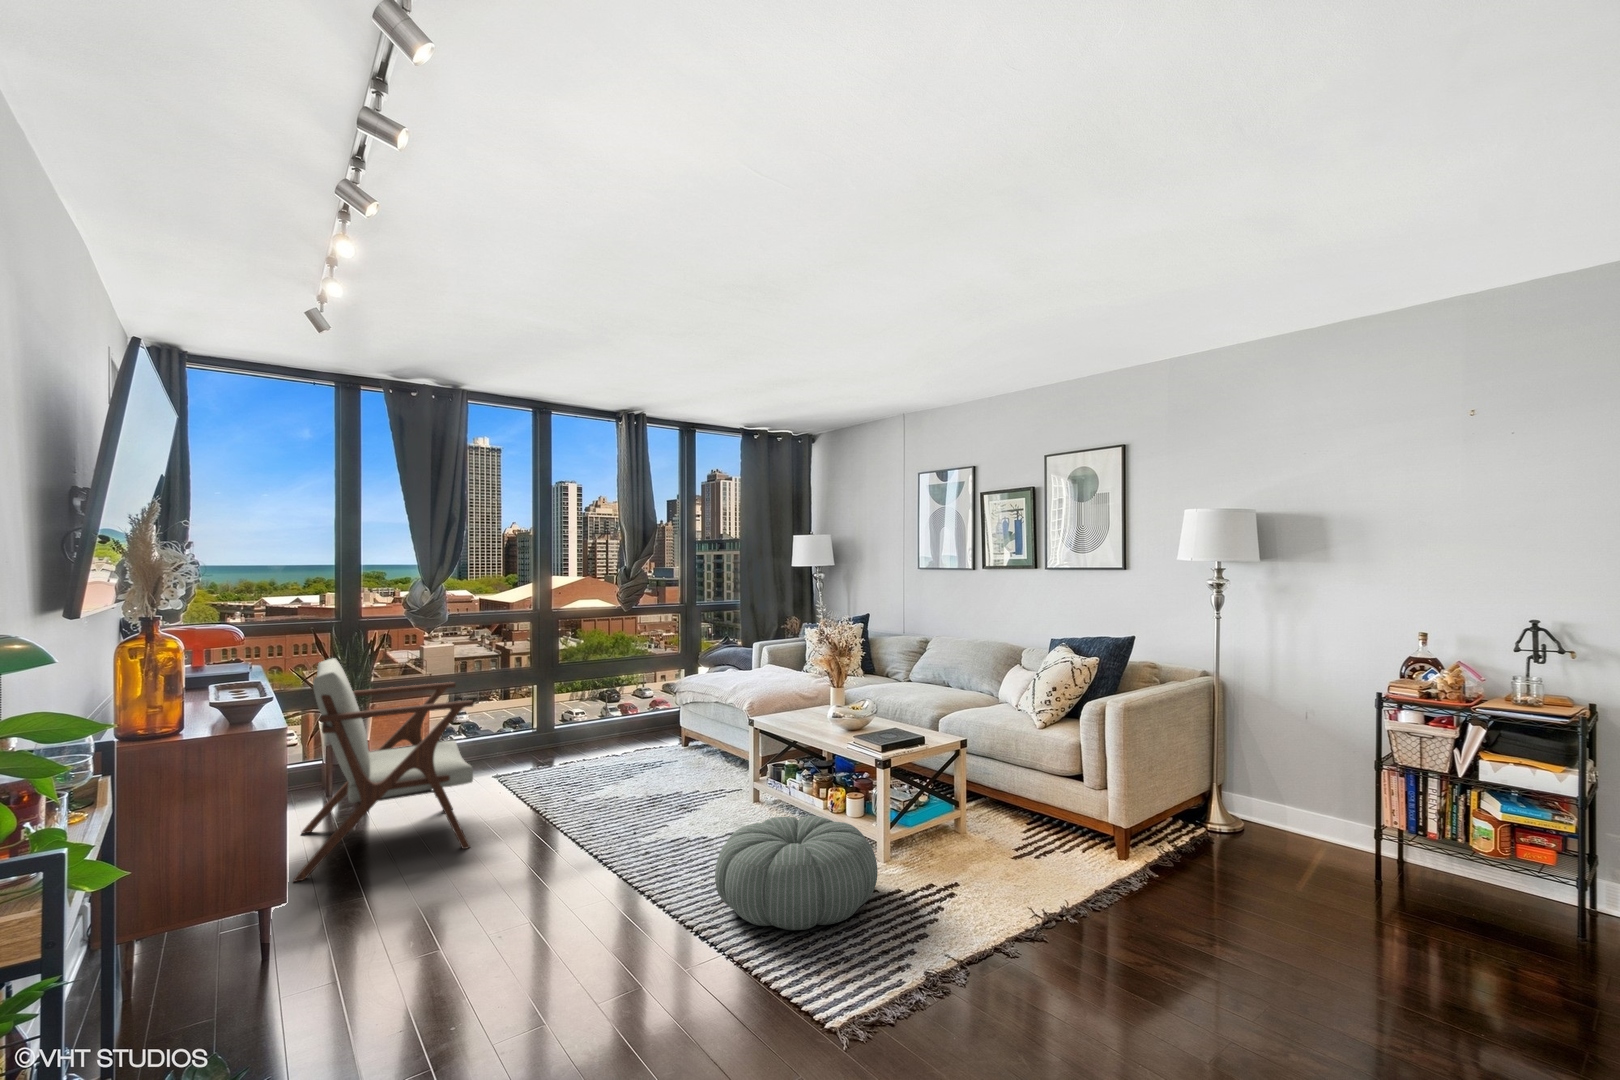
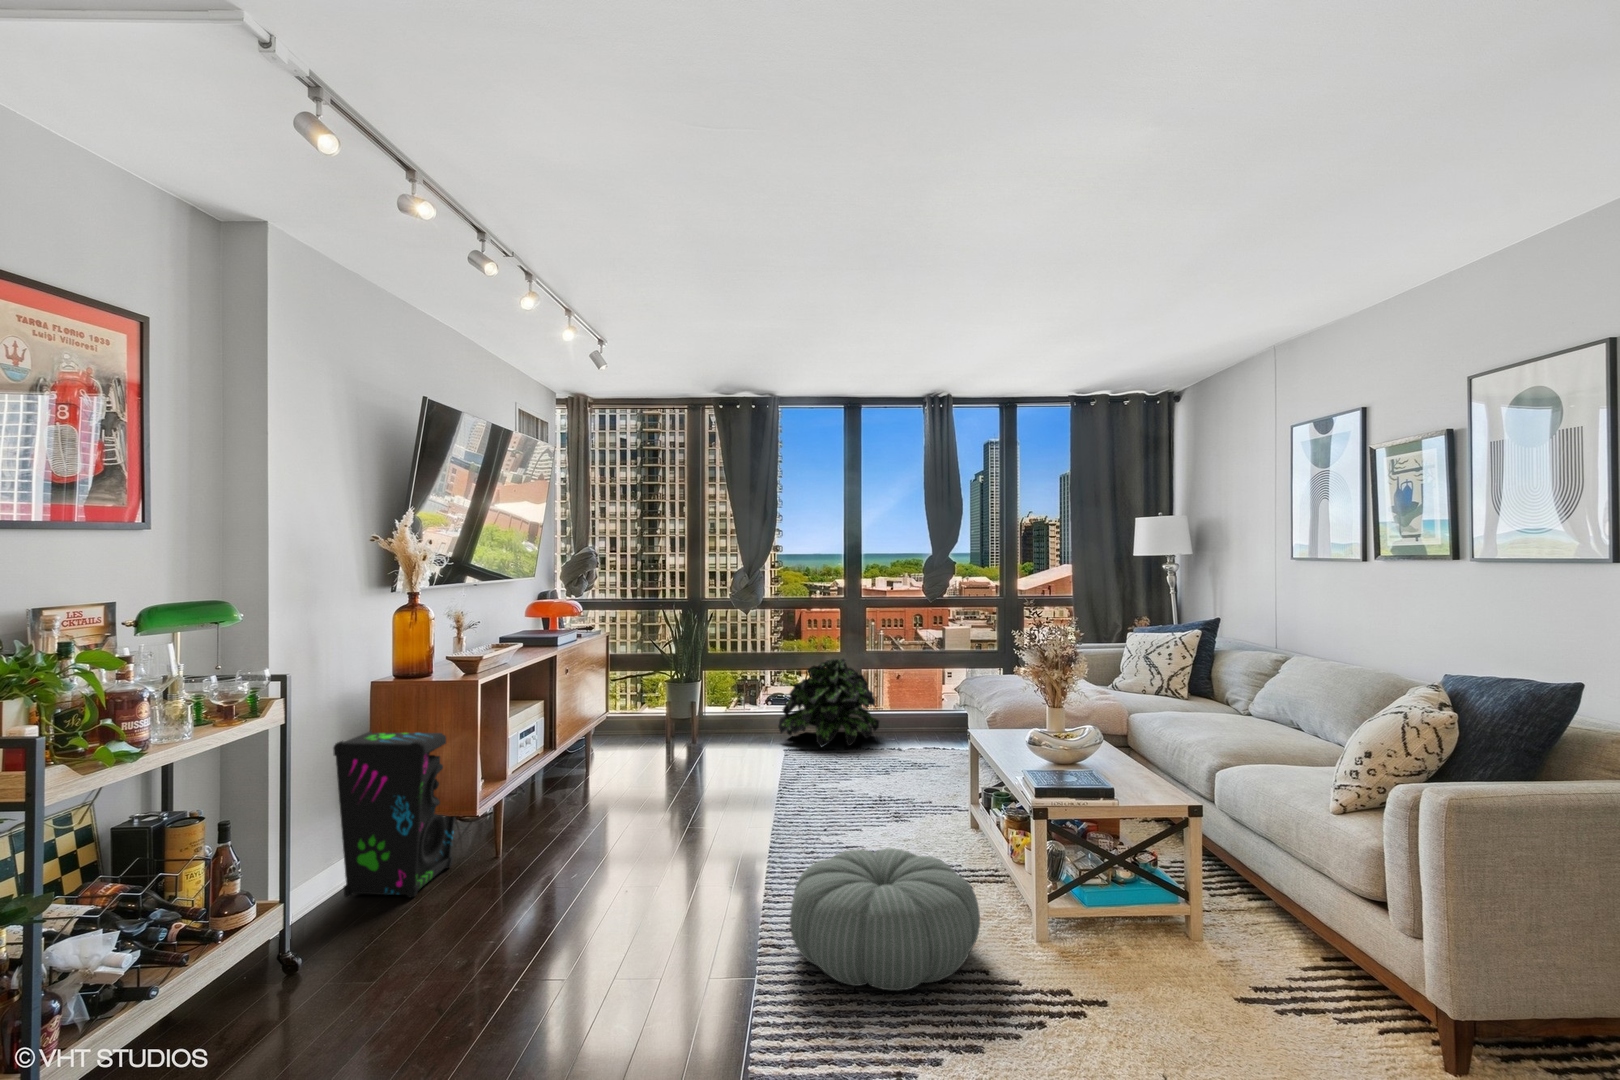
lounge chair: present [293,658,474,882] -> none [560,629,722,812]
potted plant: none [481,673,588,765] -> present [778,659,879,747]
speaker: none [77,784,241,1052] -> present [333,732,455,897]

